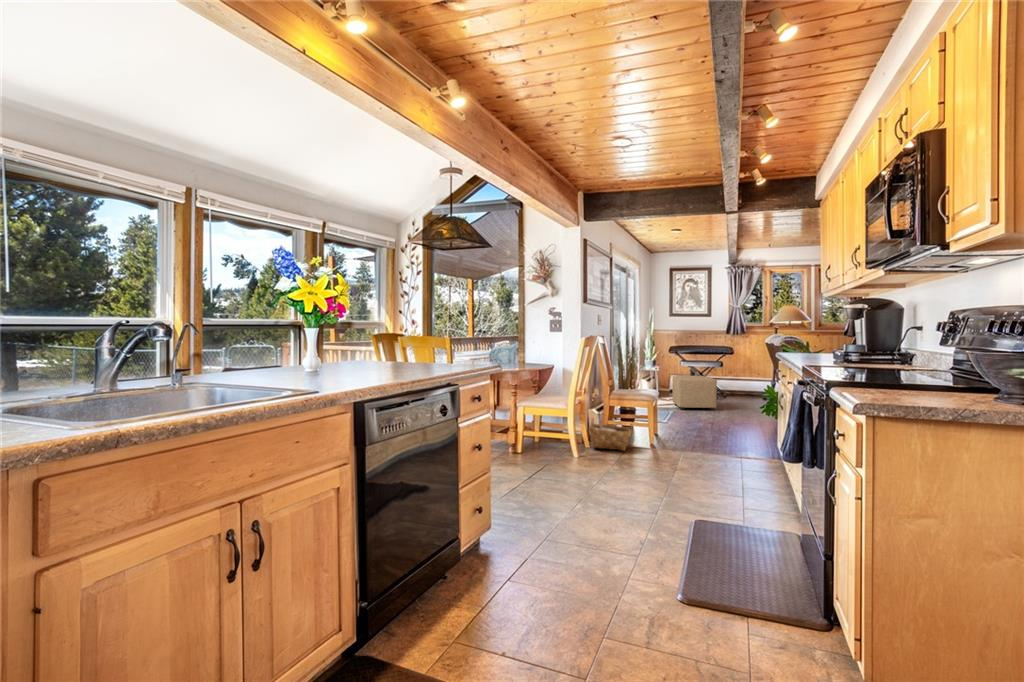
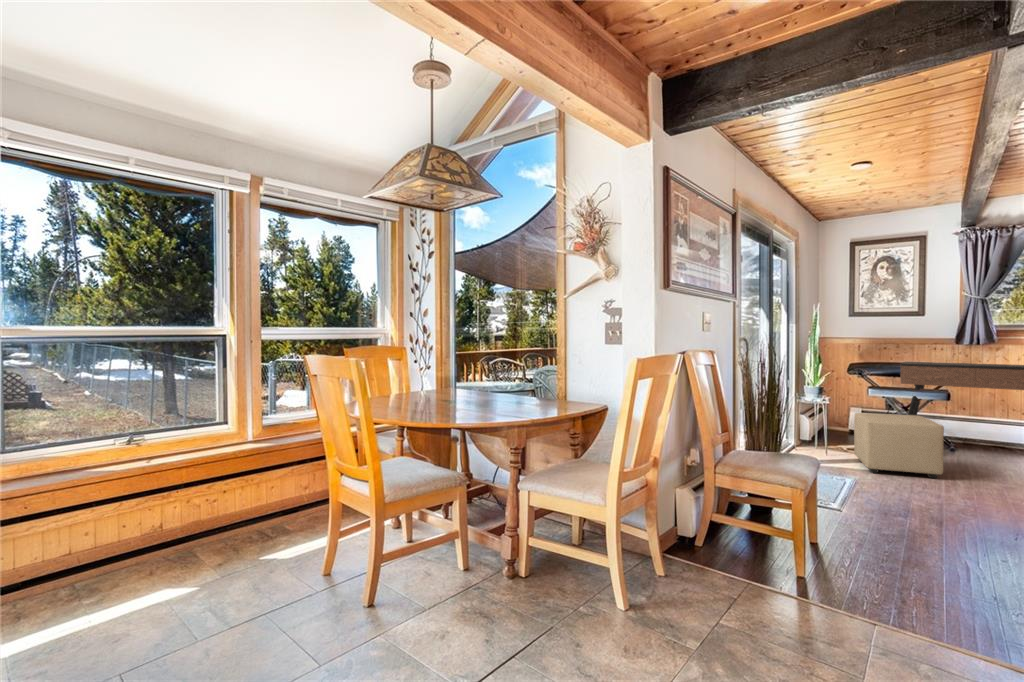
console table: none [697,345,776,403] -> present [900,362,1024,415]
woven basket: present [589,418,633,451] -> none [666,508,760,590]

